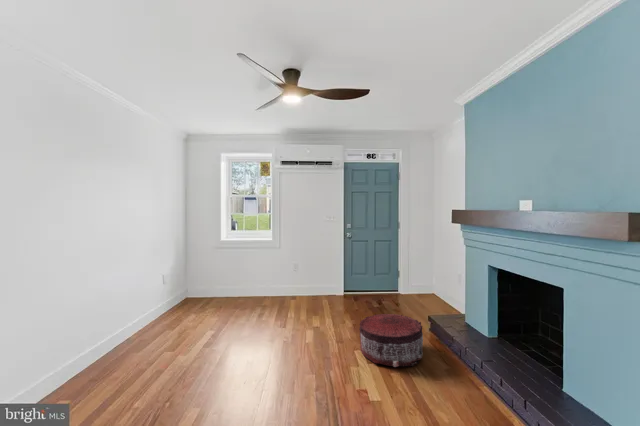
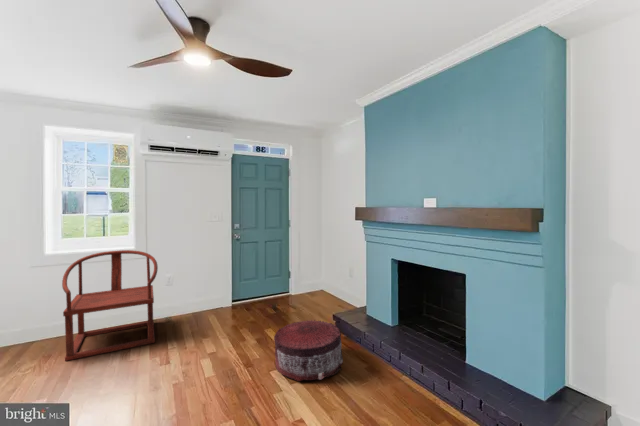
armchair: none [225,241,285,314] -> present [62,250,158,361]

